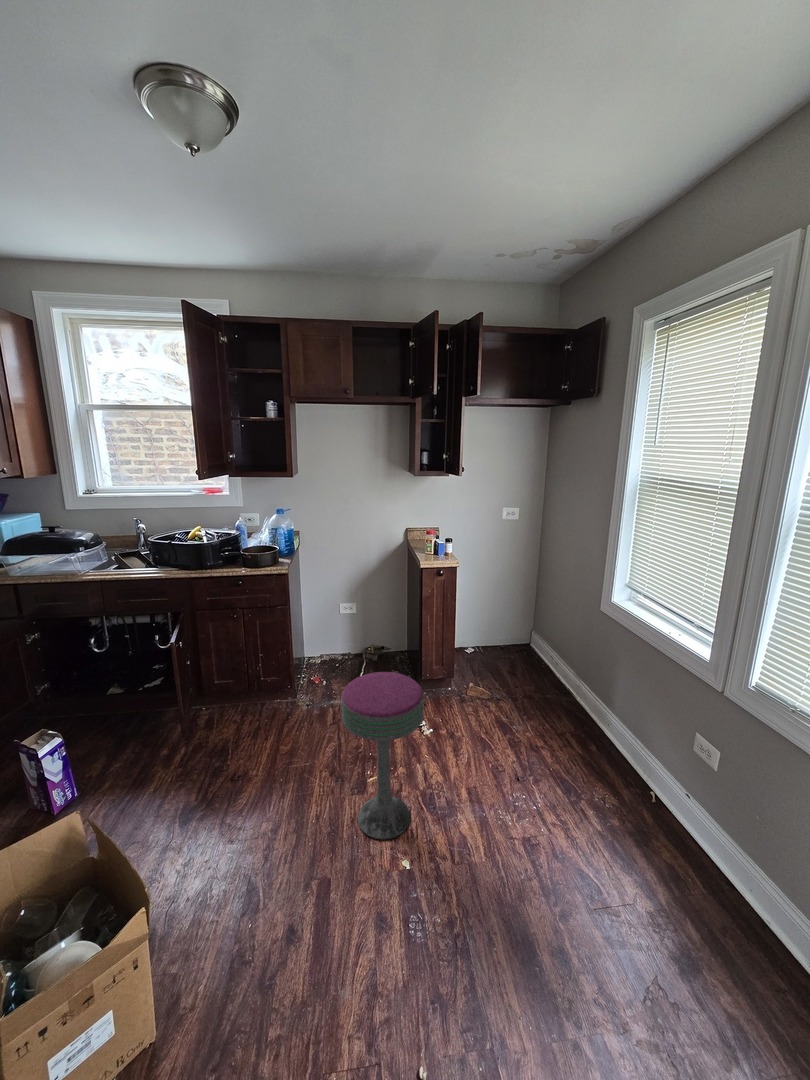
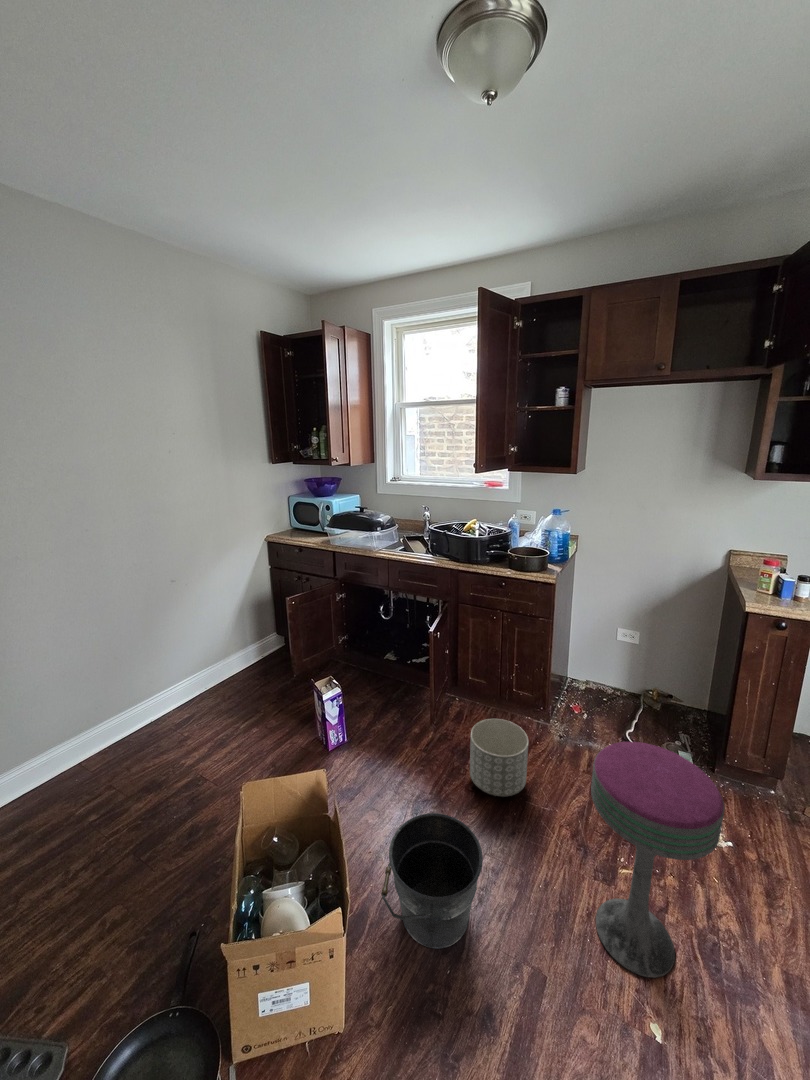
planter: none [230,705,287,774] -> present [470,719,528,797]
bucket: none [168,798,266,922] -> present [381,813,483,949]

